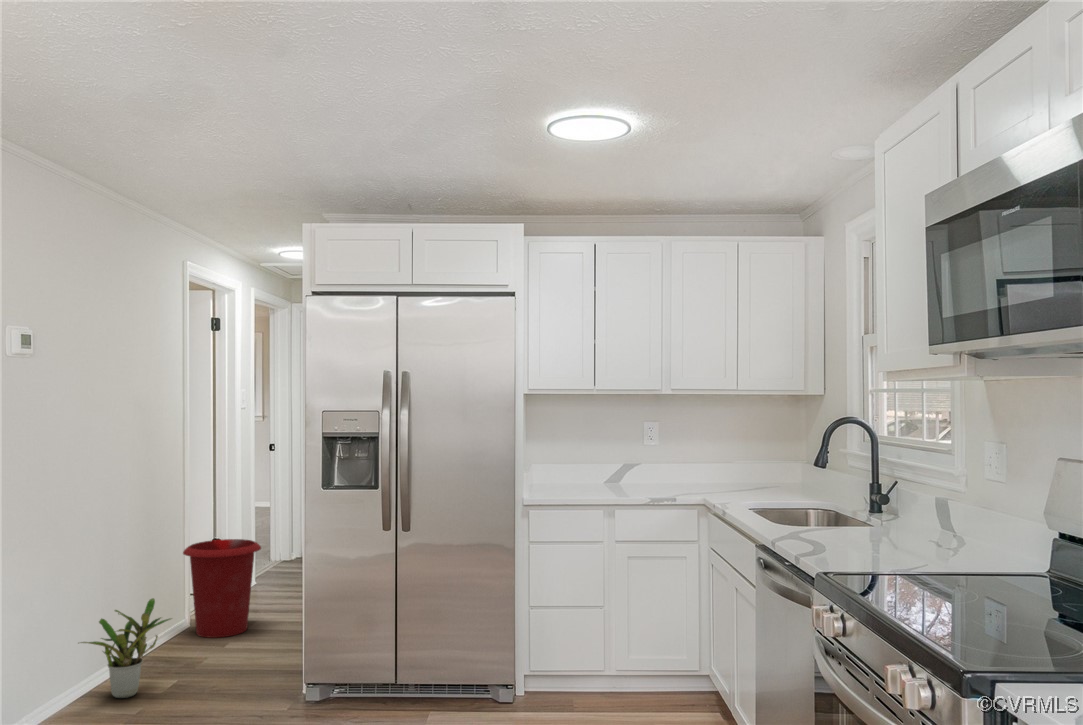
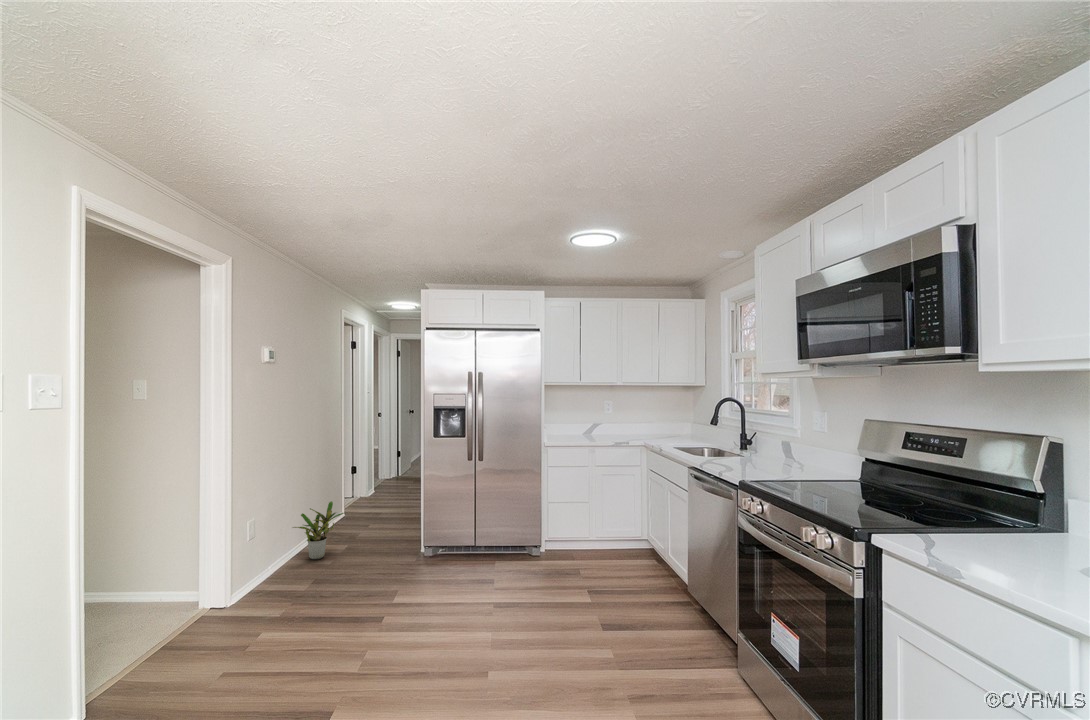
waste bin: present [183,539,261,638] -> none [341,467,386,524]

